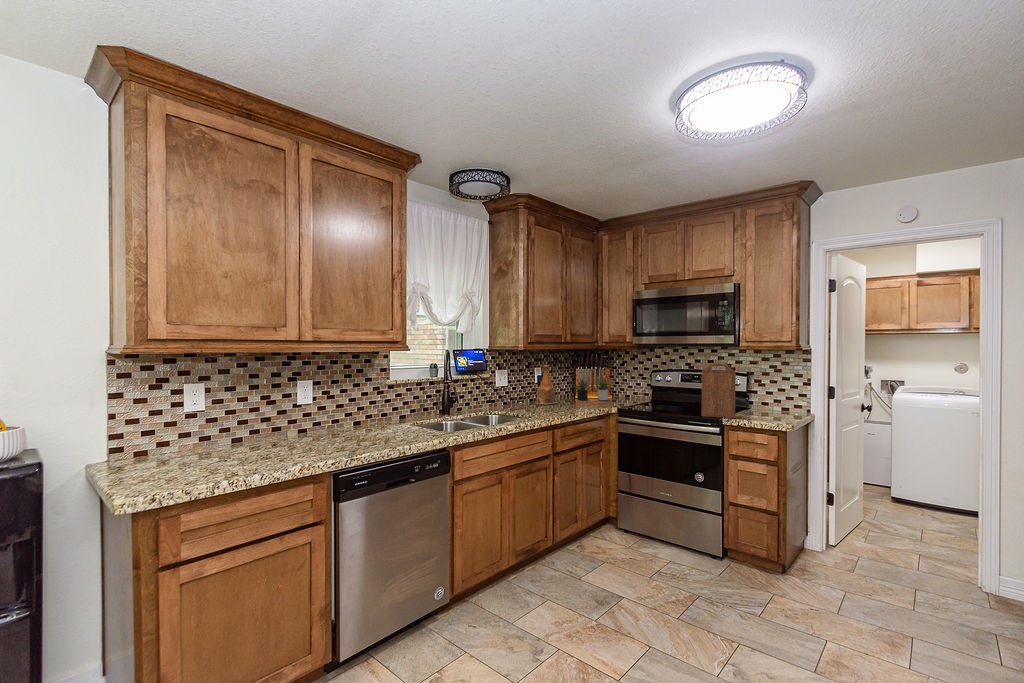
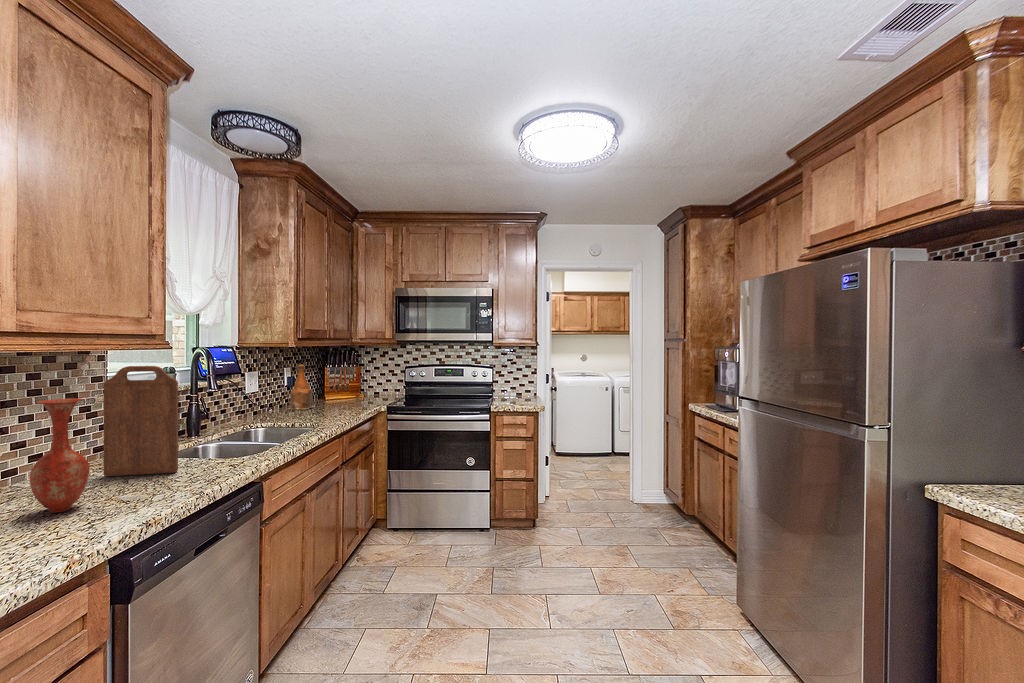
cutting board: present [701,363,736,418] -> present [103,366,178,476]
succulent plant: present [574,377,610,401] -> none [322,374,365,402]
vase: none [324,380,350,446] -> present [30,398,89,513]

